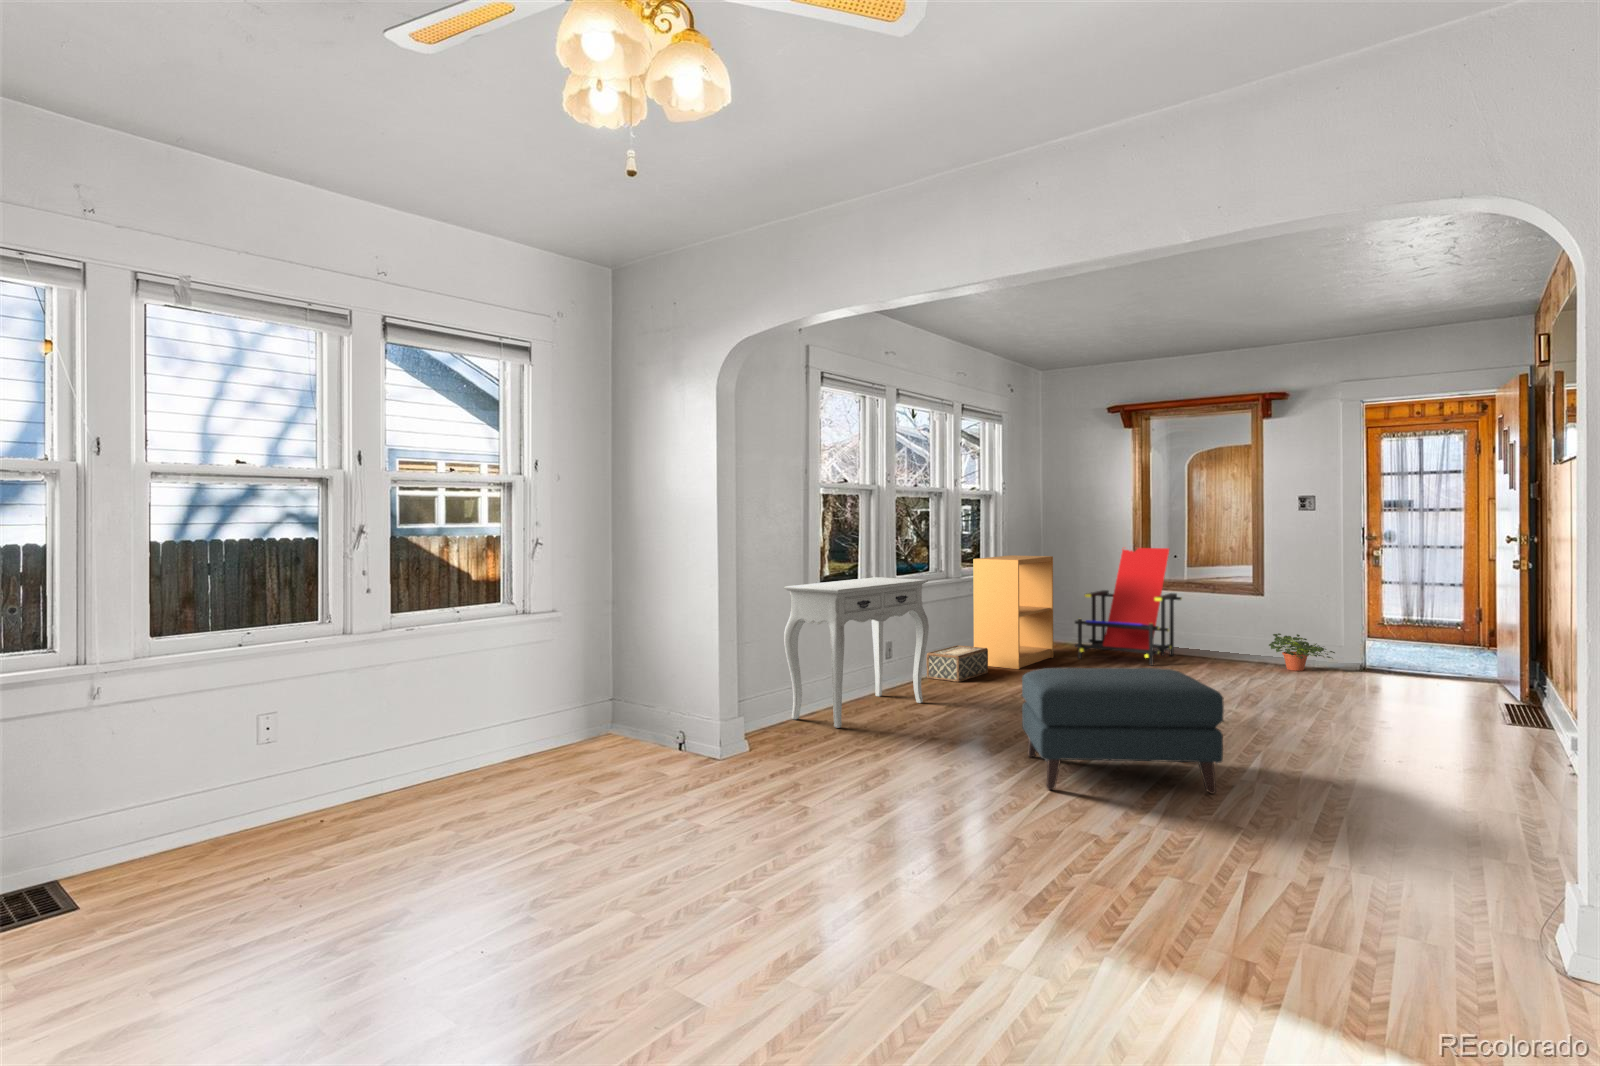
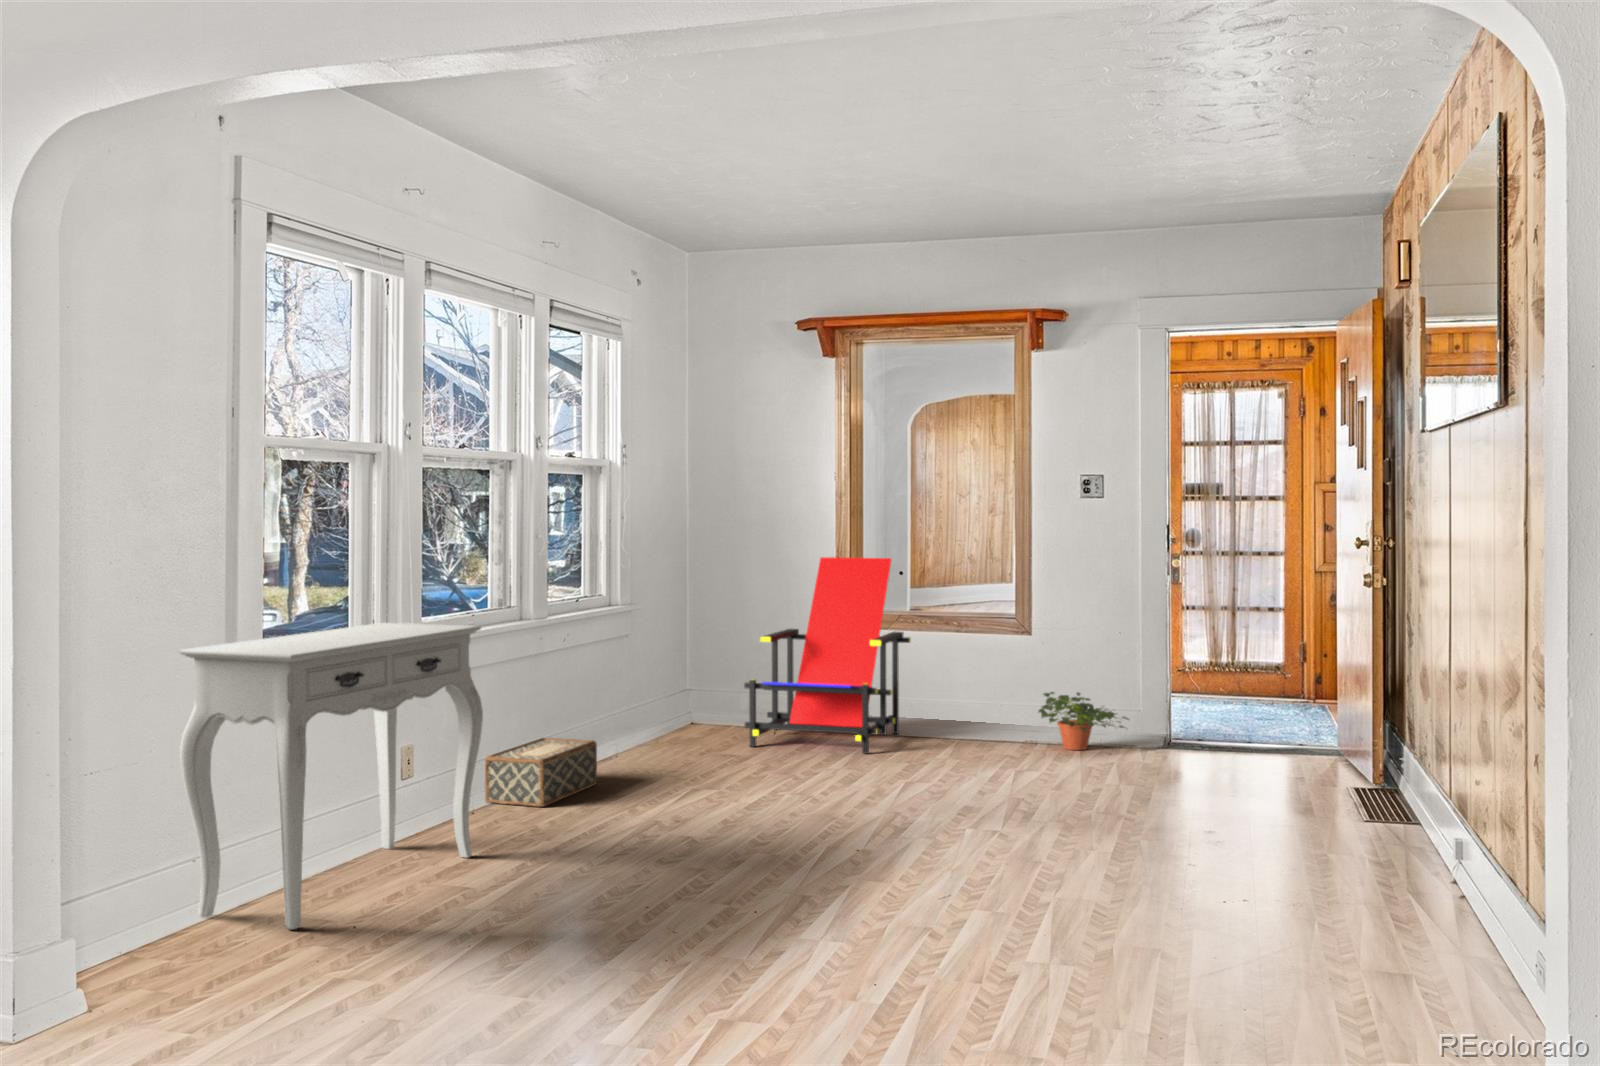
bookshelf: present [973,555,1053,669] -> none [572,573,710,774]
ottoman: present [1022,668,1224,794] -> none [648,781,994,1033]

